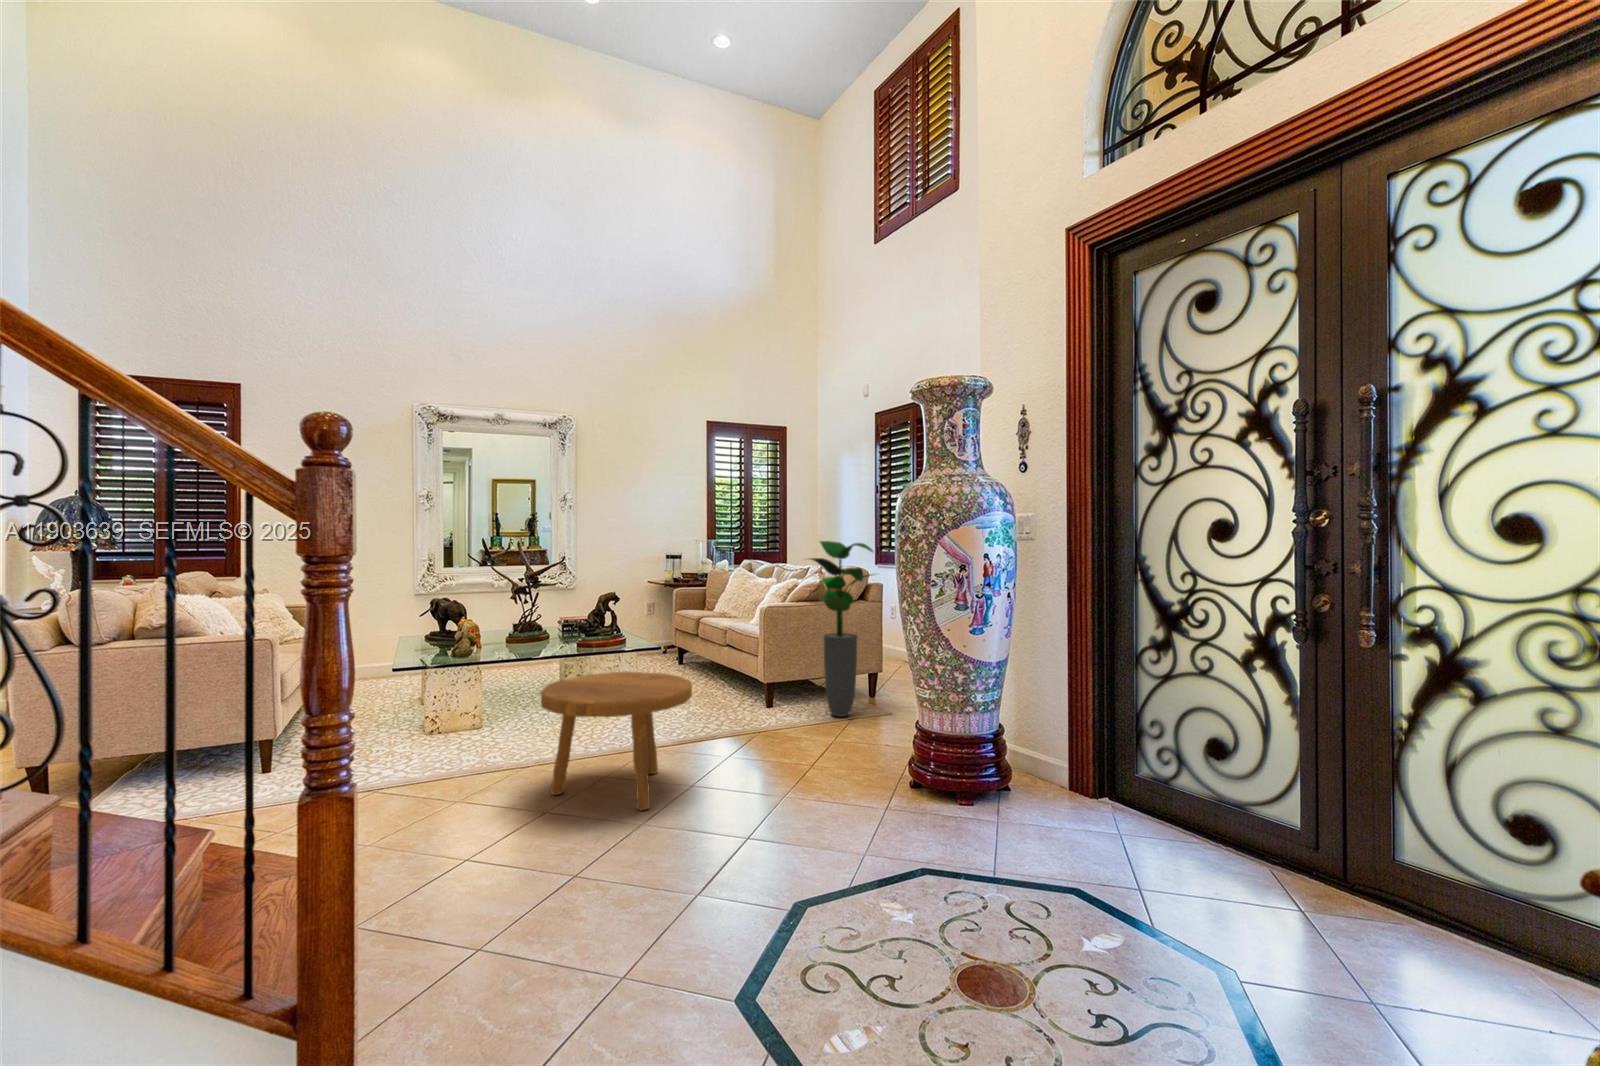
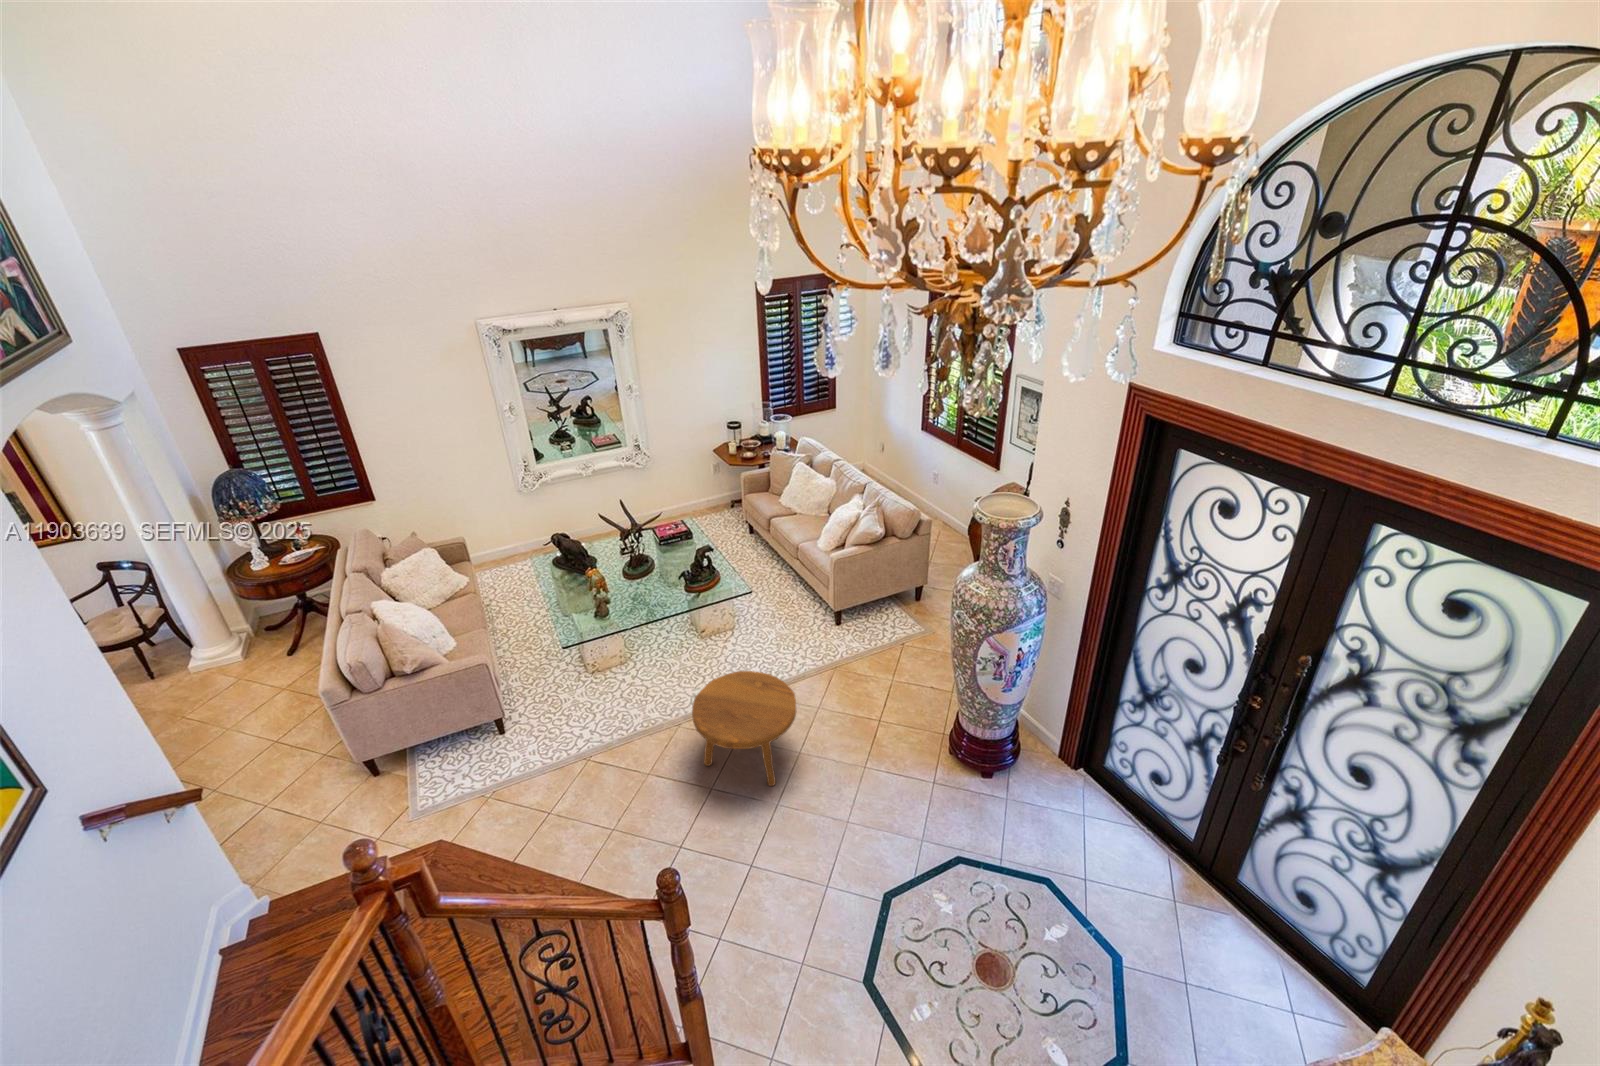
potted plant: present [810,541,873,717] -> none [864,499,928,637]

